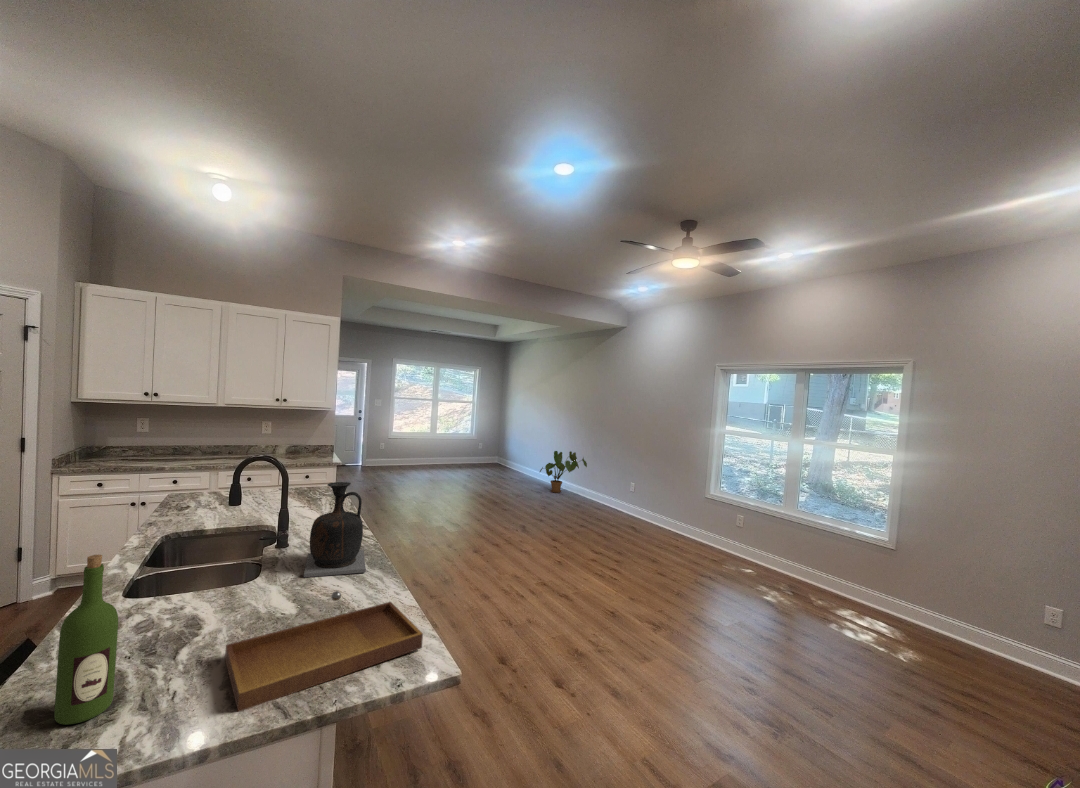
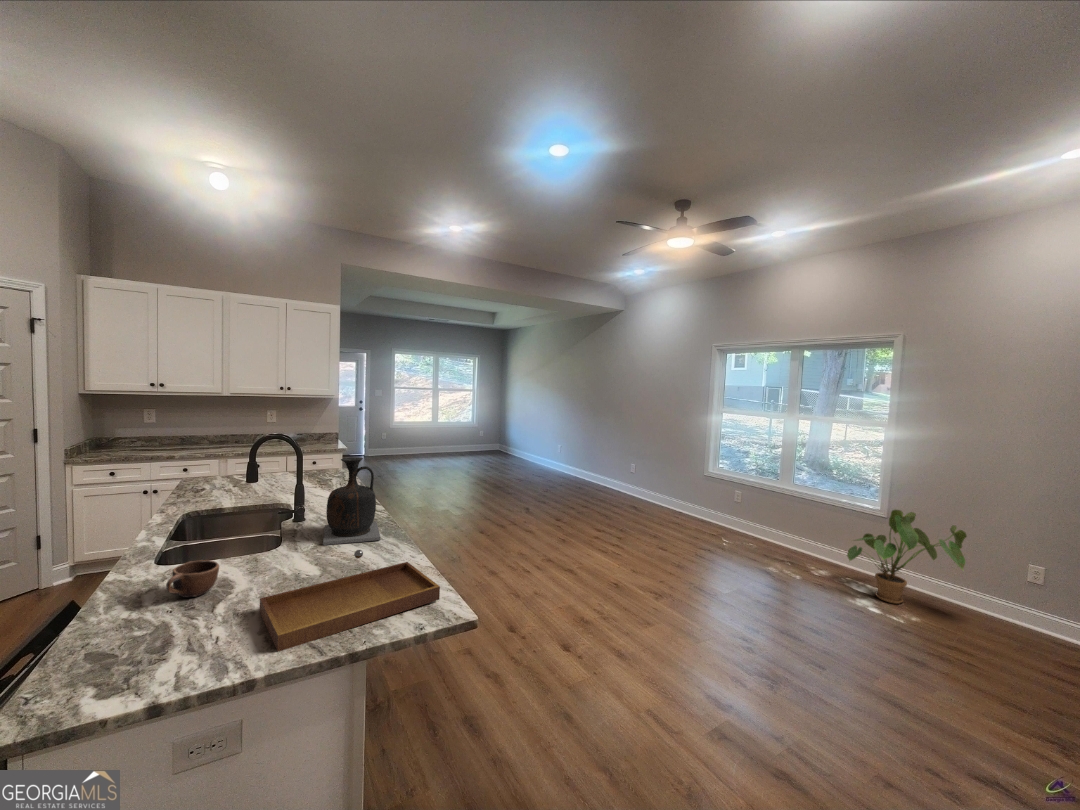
house plant: present [540,451,587,493] -> present [847,510,967,604]
wine bottle: present [54,555,118,725] -> none [111,513,163,664]
mug: none [127,598,187,640] -> present [166,560,219,597]

